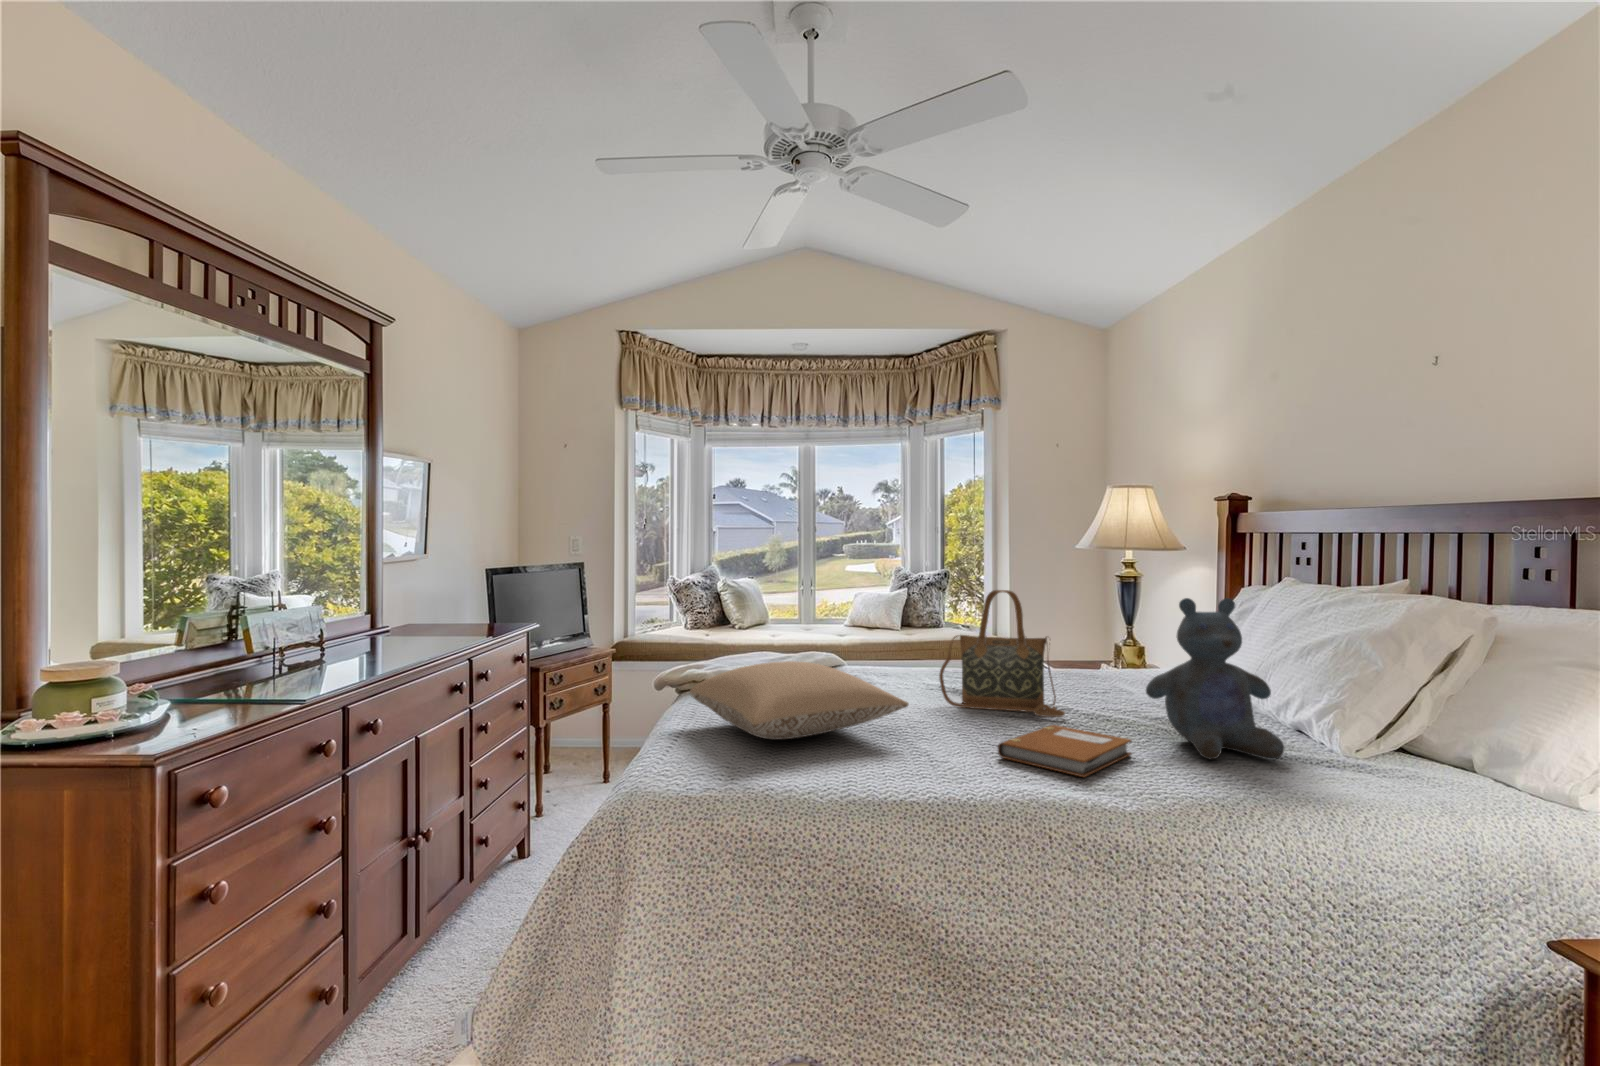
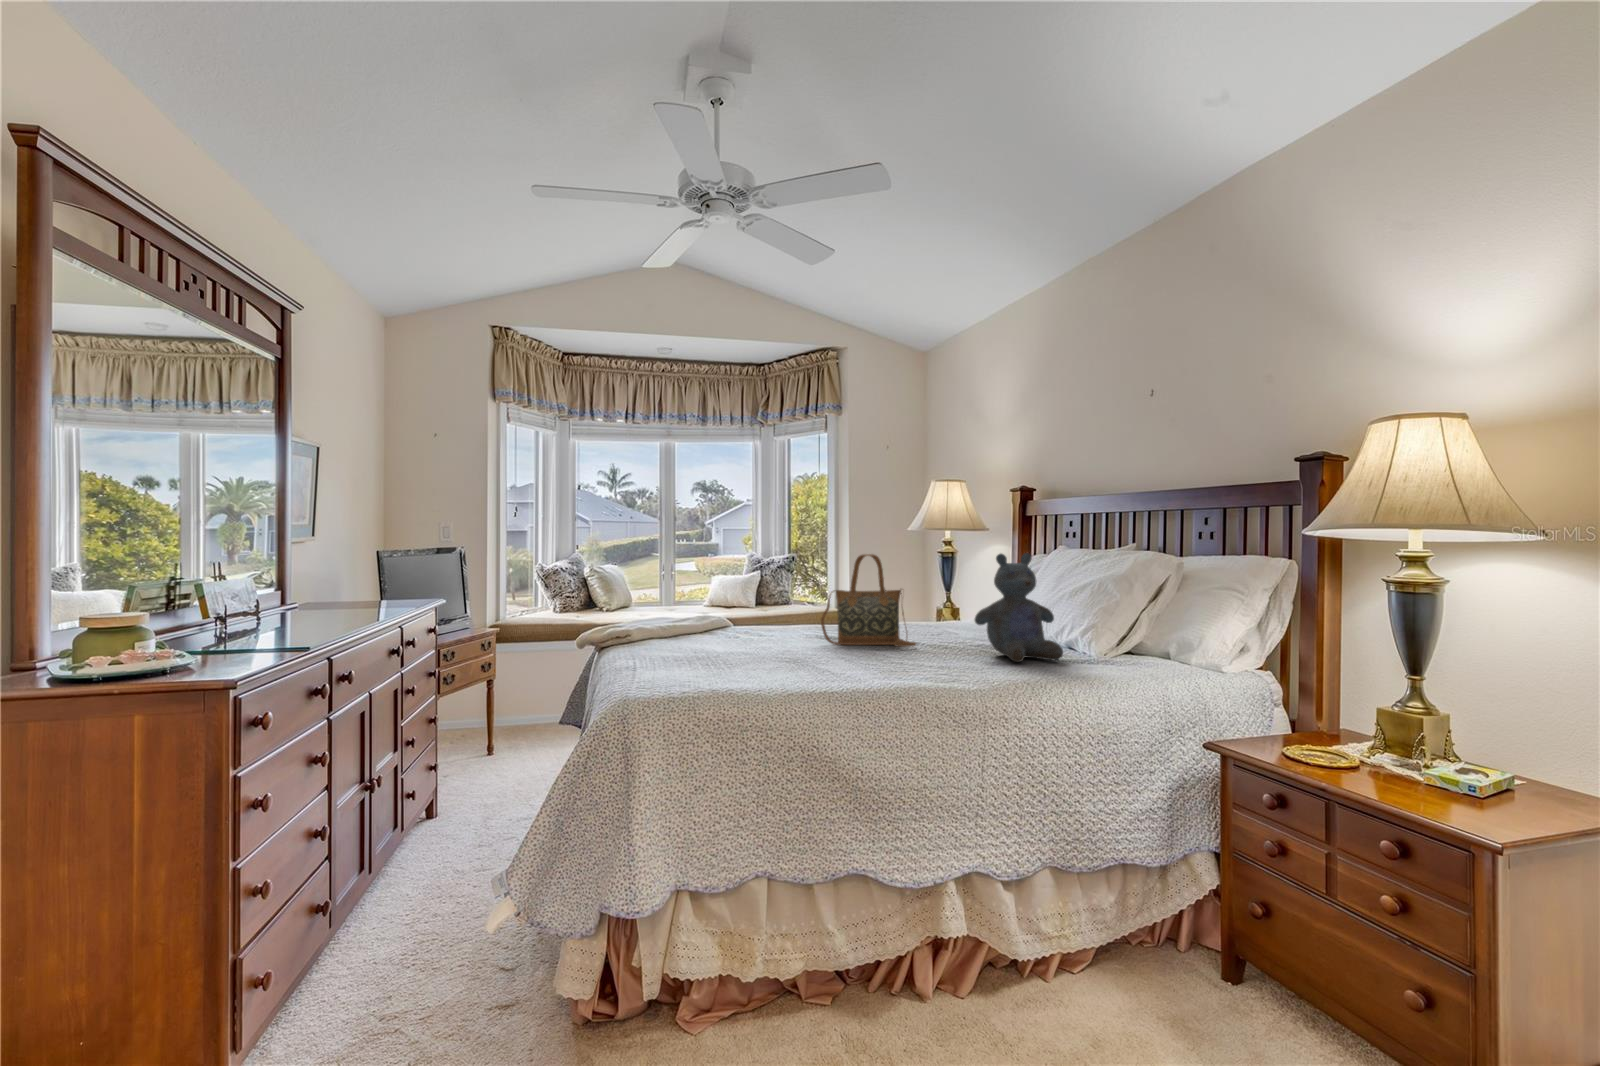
pillow: present [690,661,909,739] -> none [633,609,811,665]
notebook: present [998,725,1131,777] -> none [878,648,967,674]

